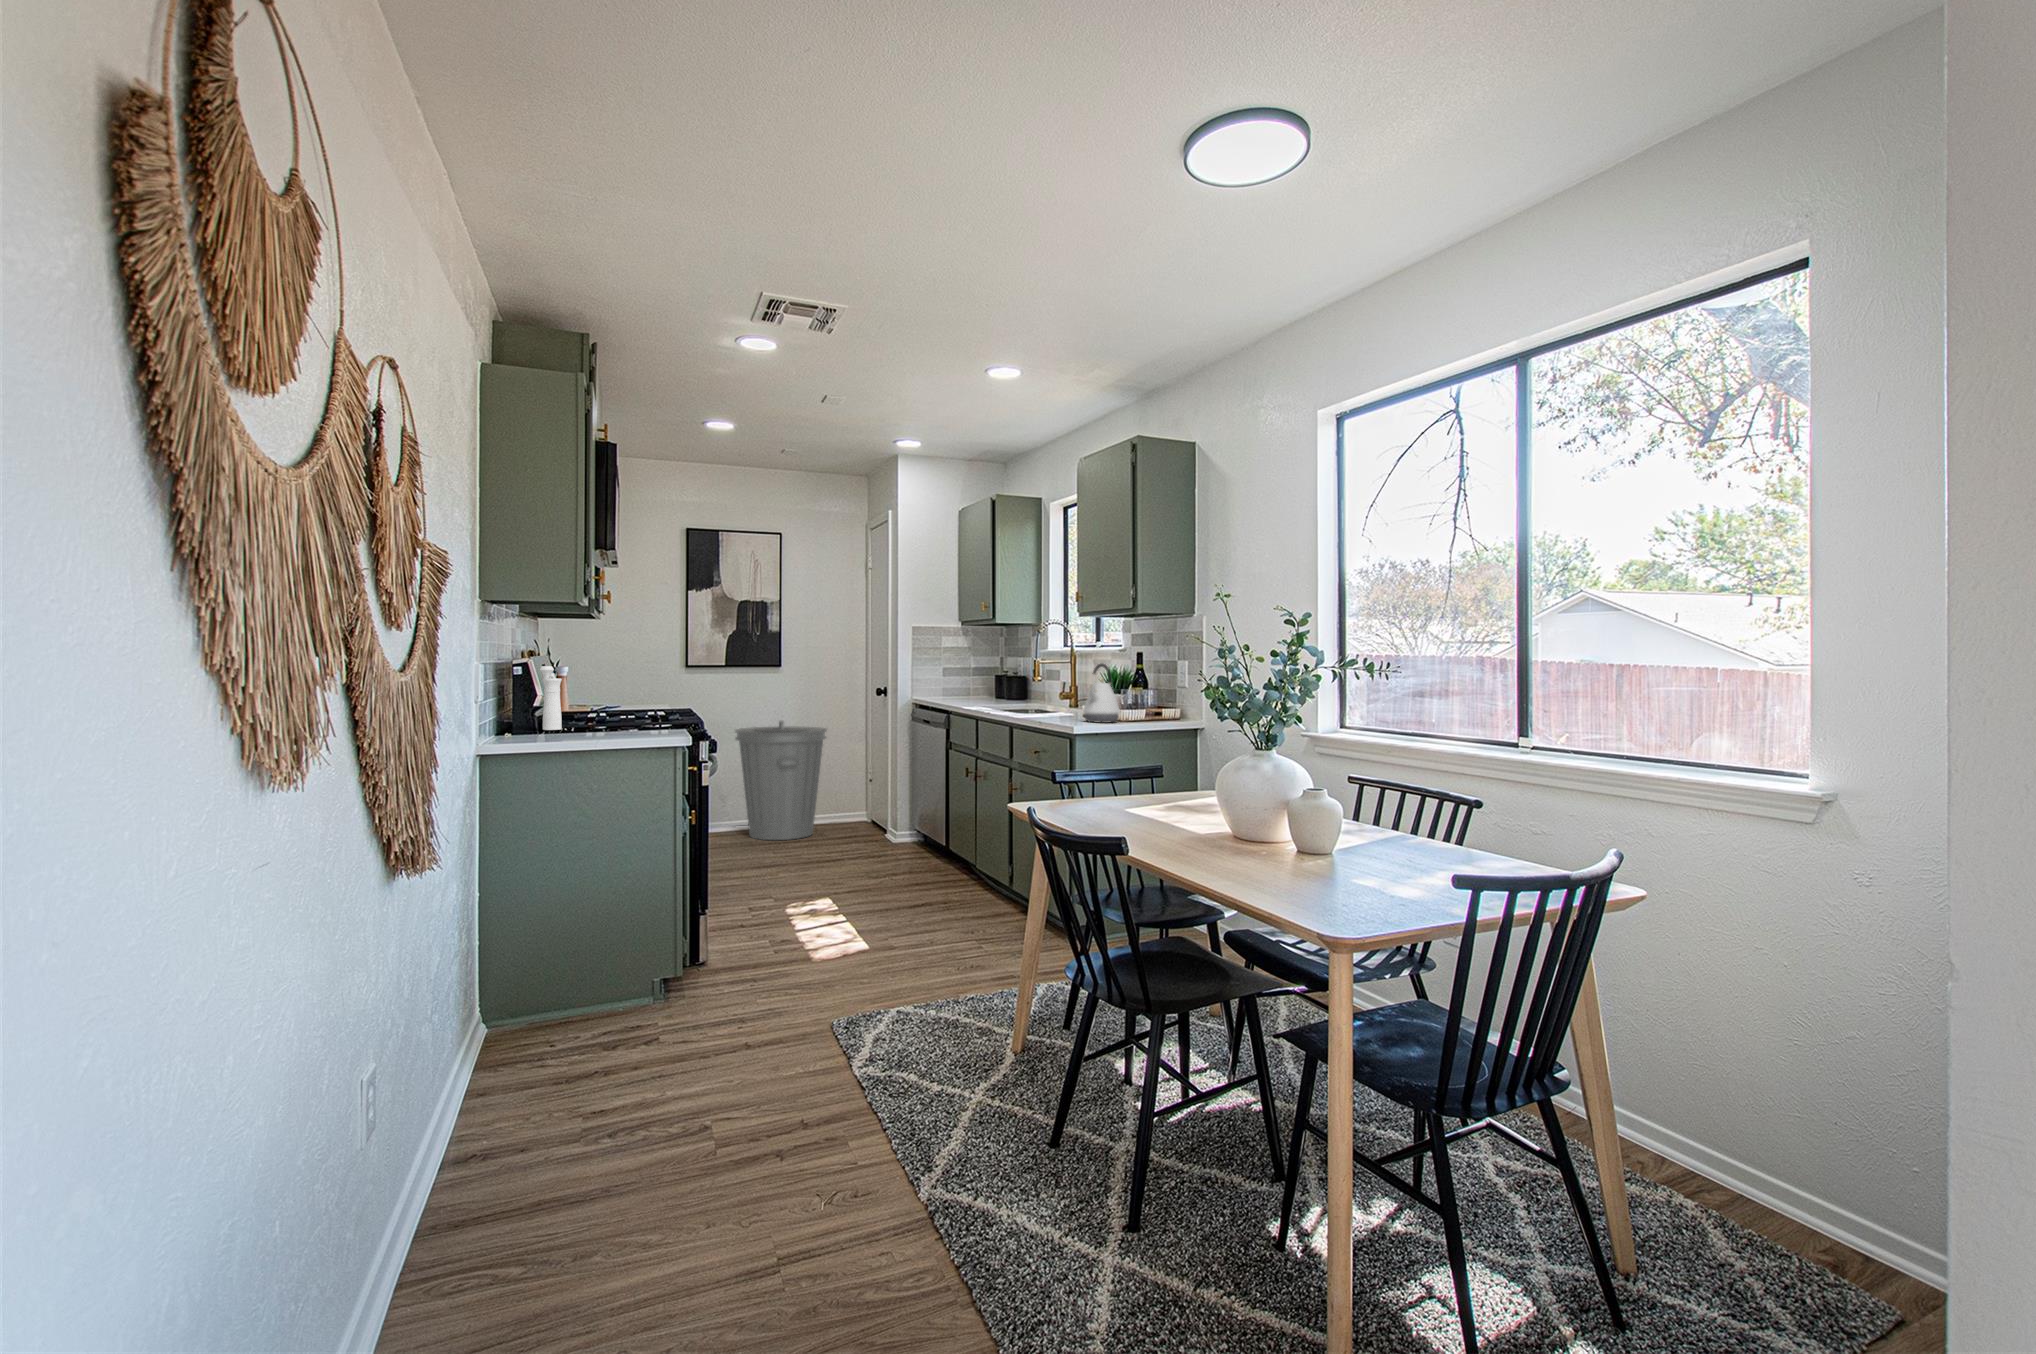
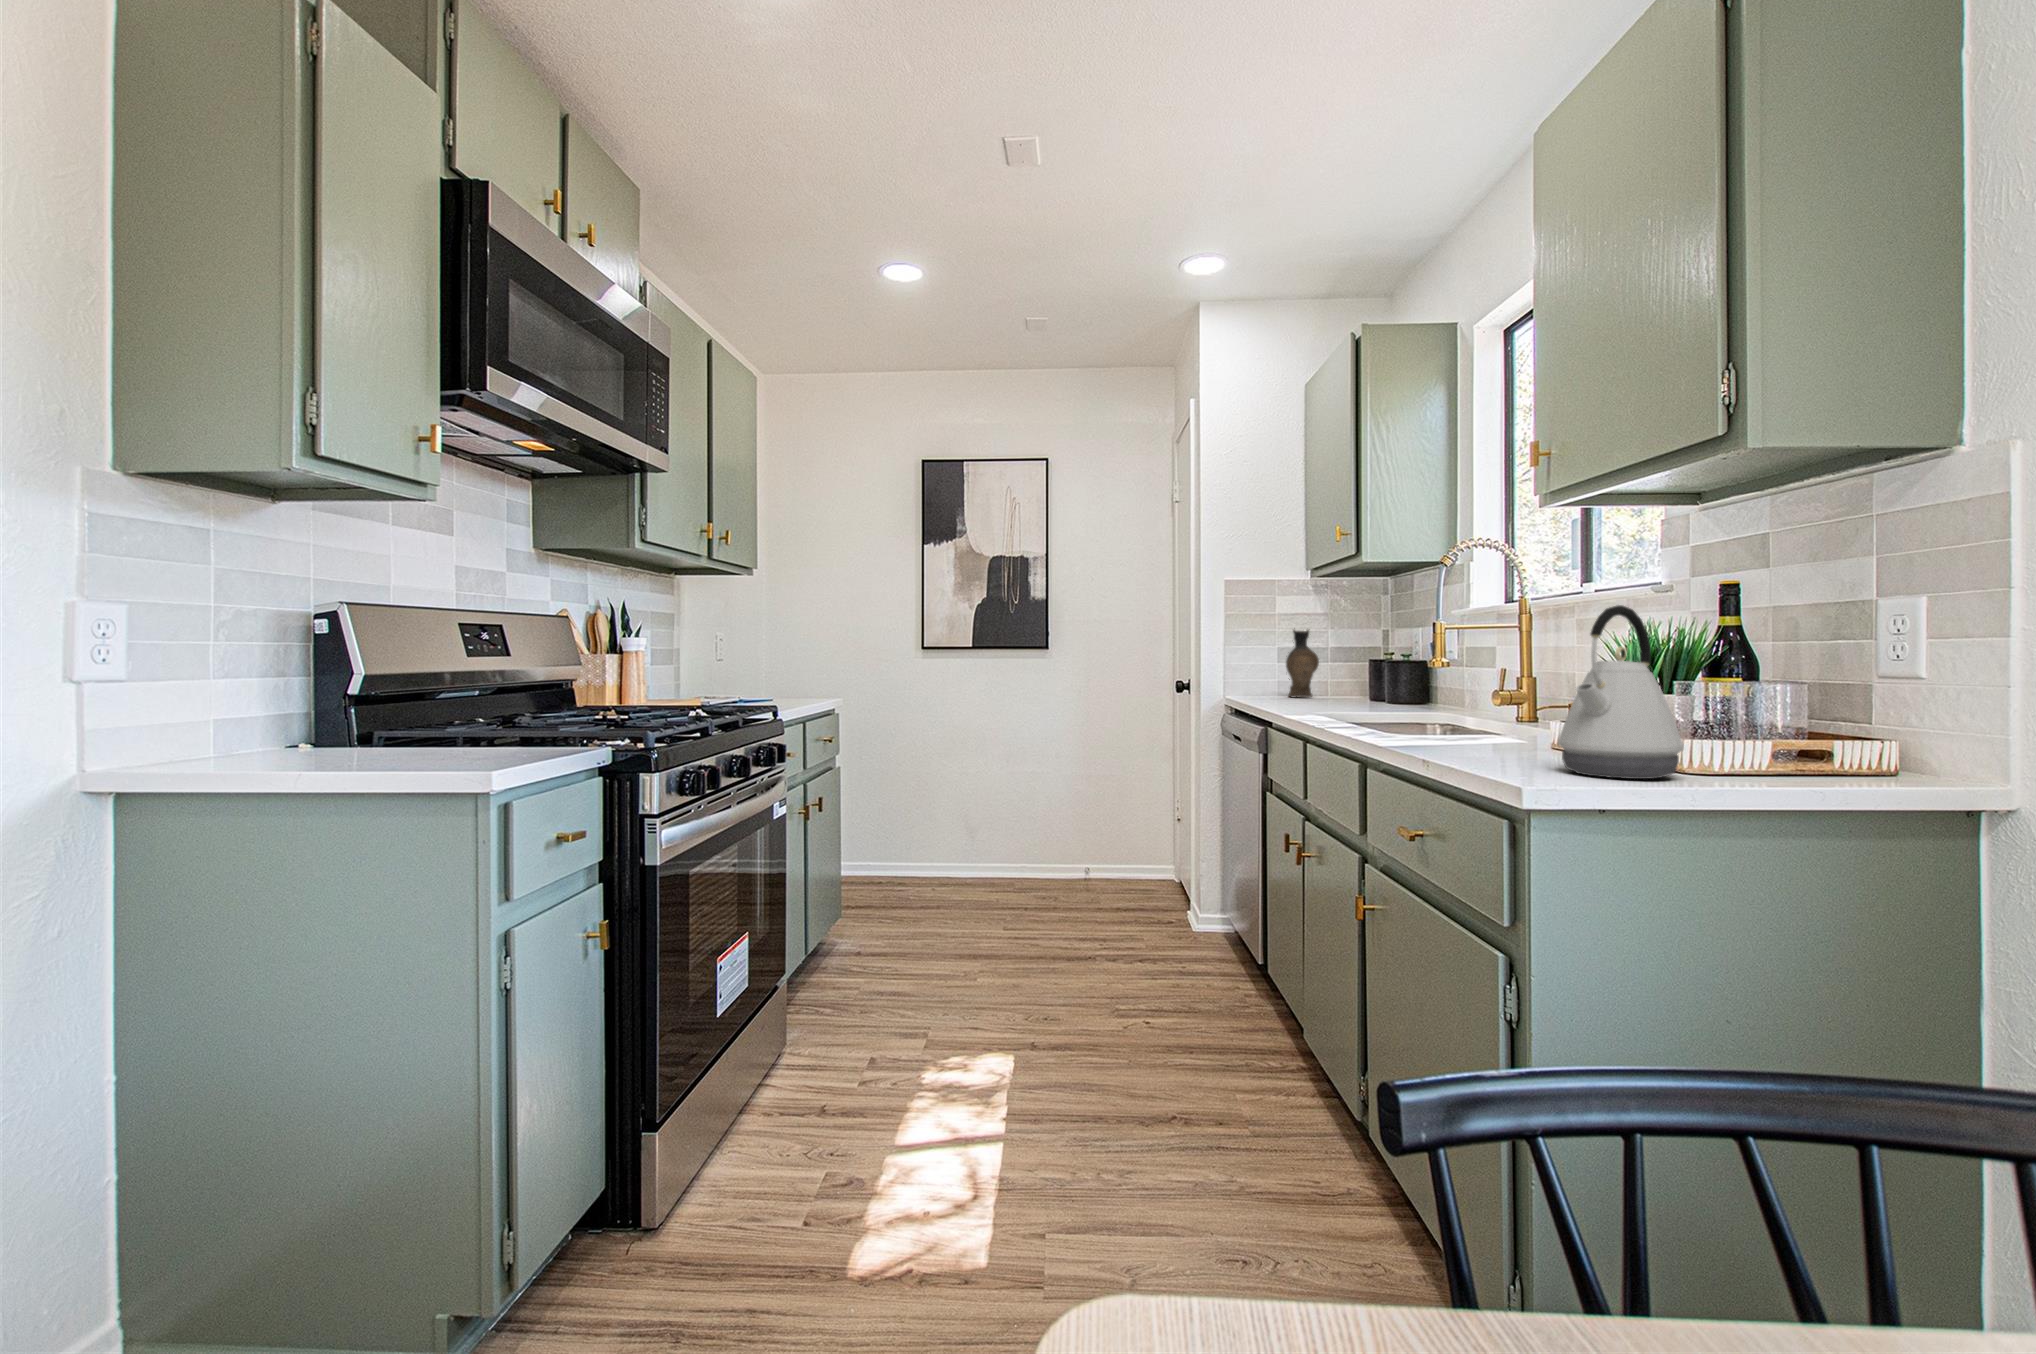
ceramic pitcher: none [945,652,965,698] -> present [1286,630,1319,697]
pepper mill: present [540,666,562,730] -> none [226,629,308,767]
trash can: present [735,721,827,840] -> none [970,728,1106,909]

